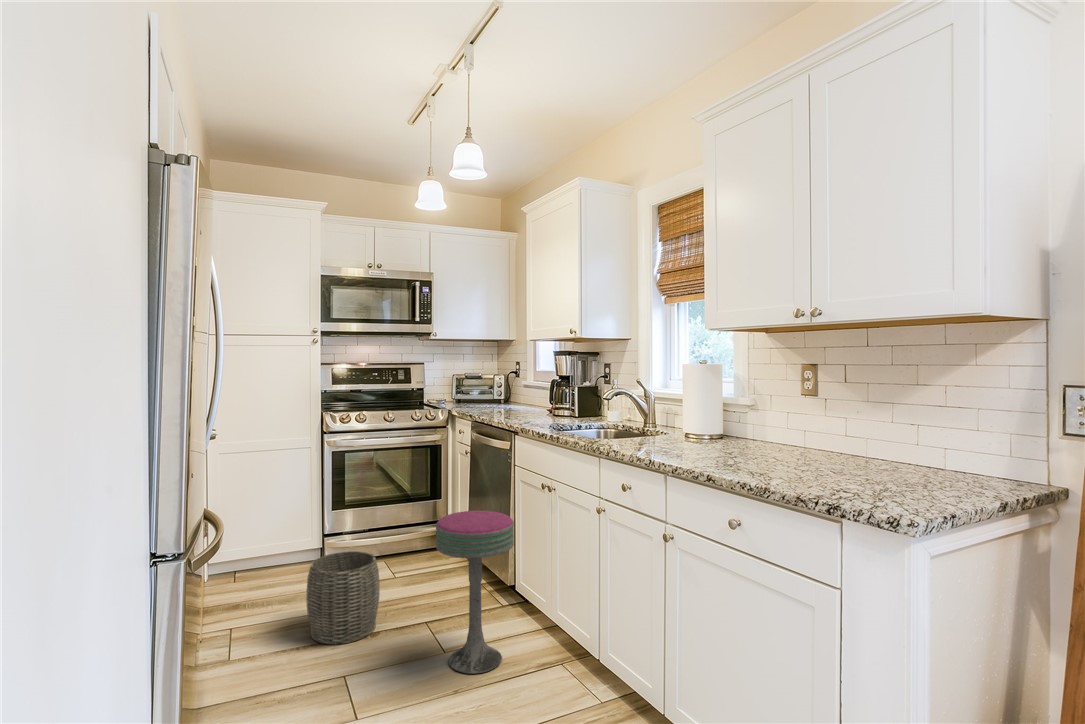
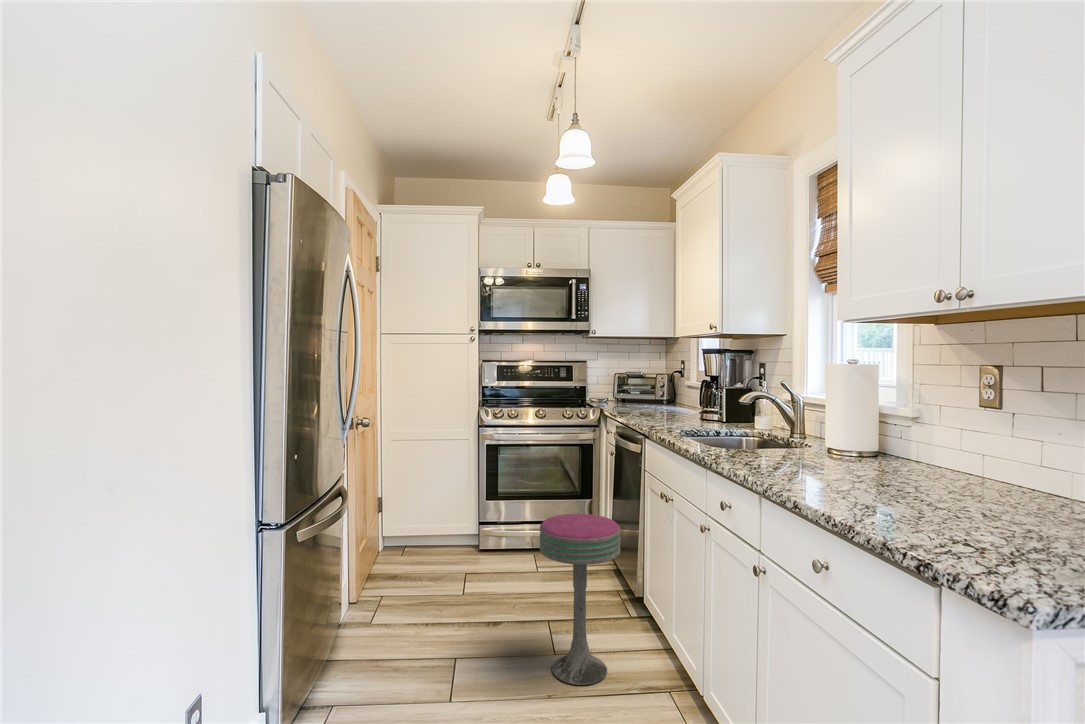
woven basket: present [307,551,380,645] -> none [440,539,505,627]

